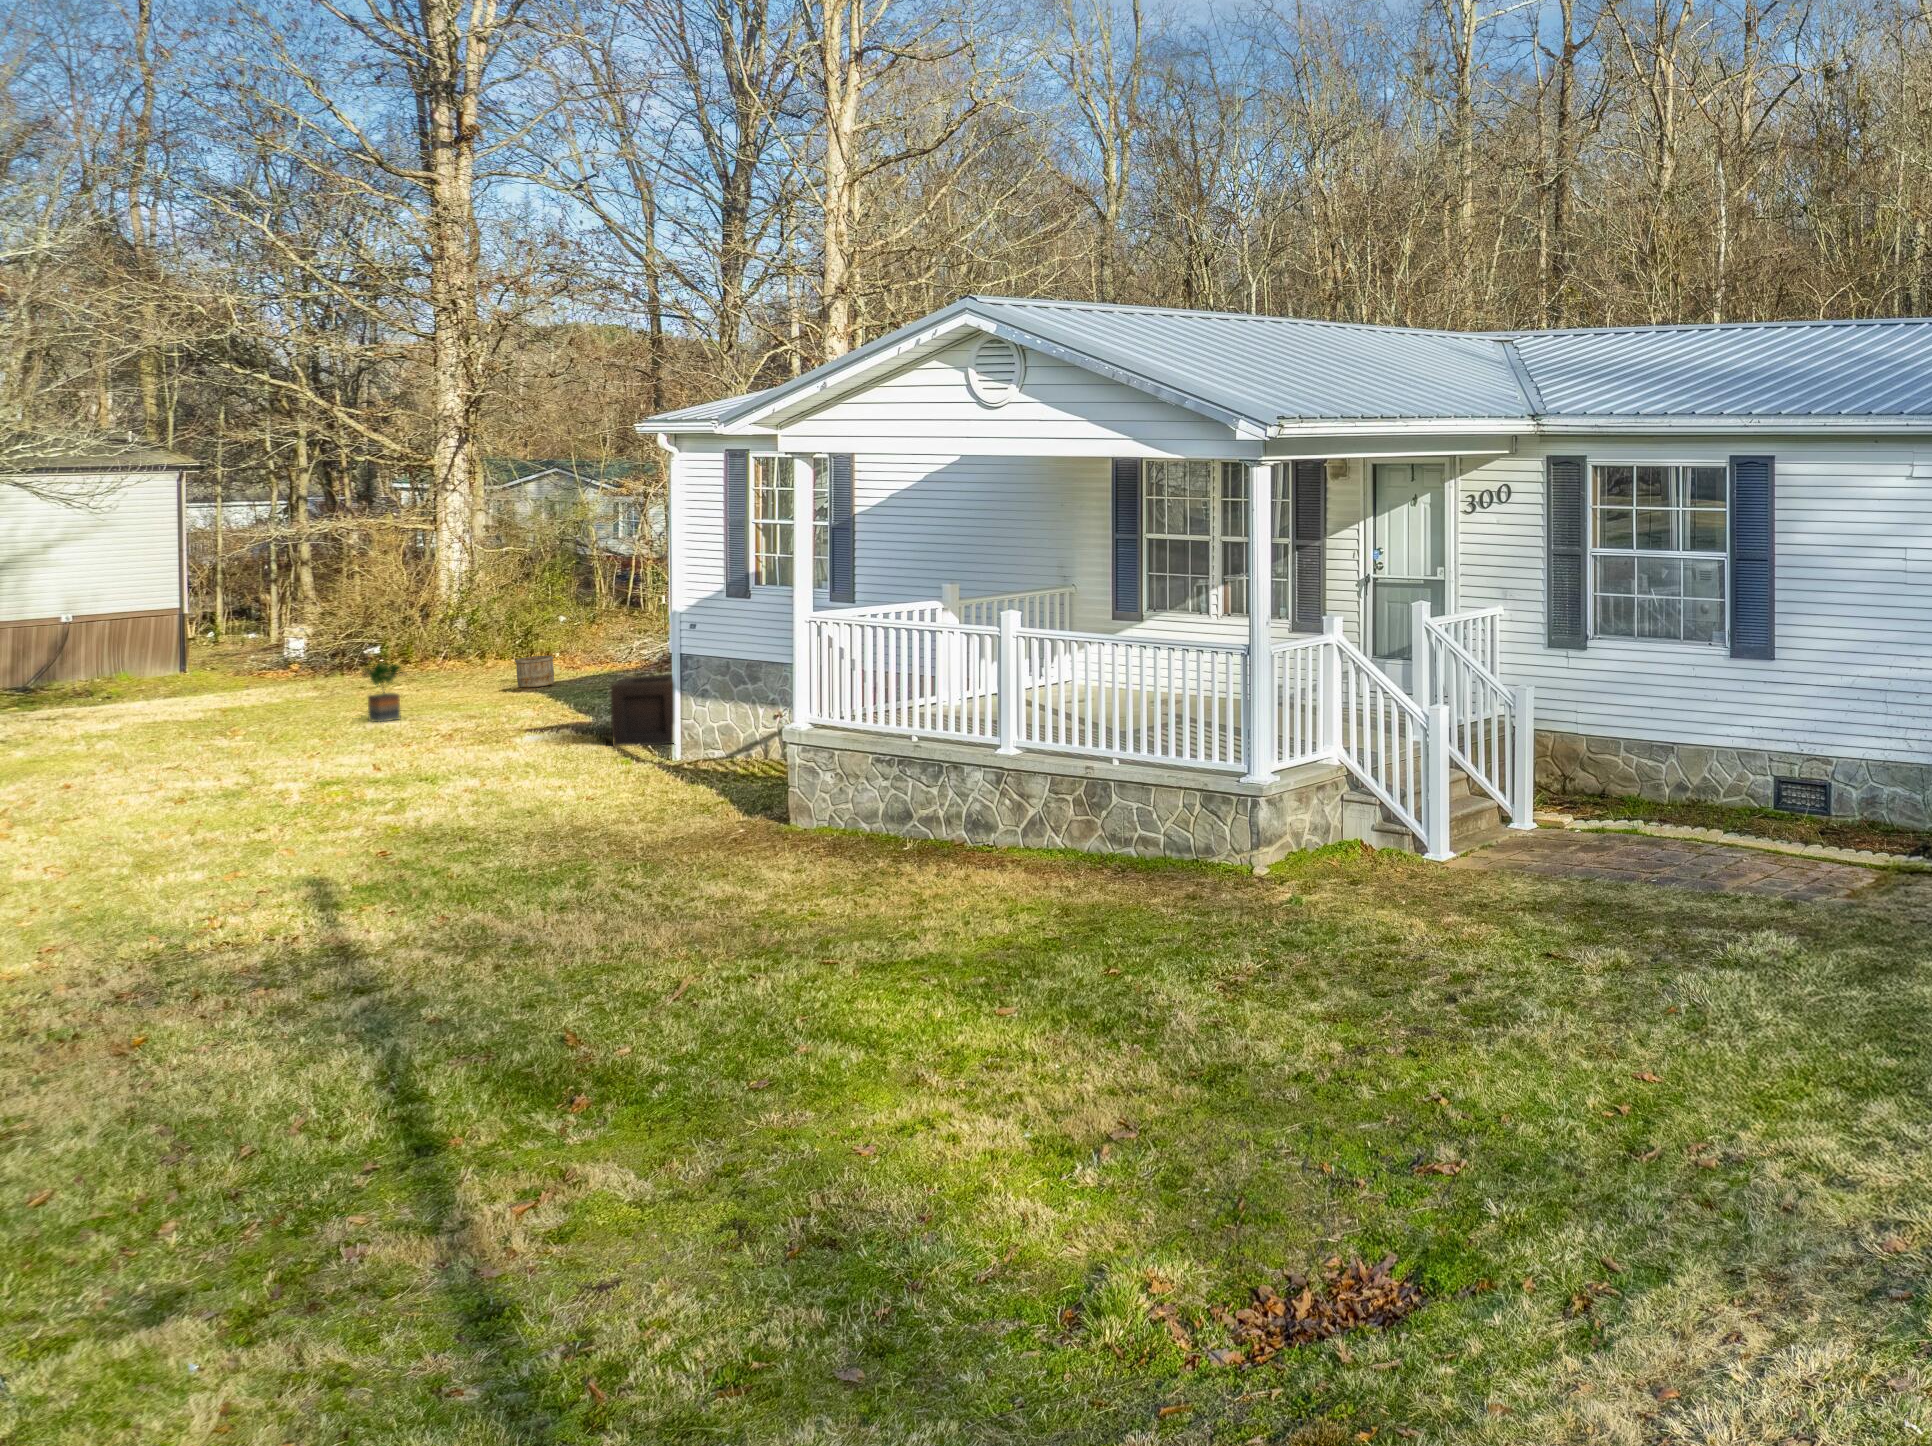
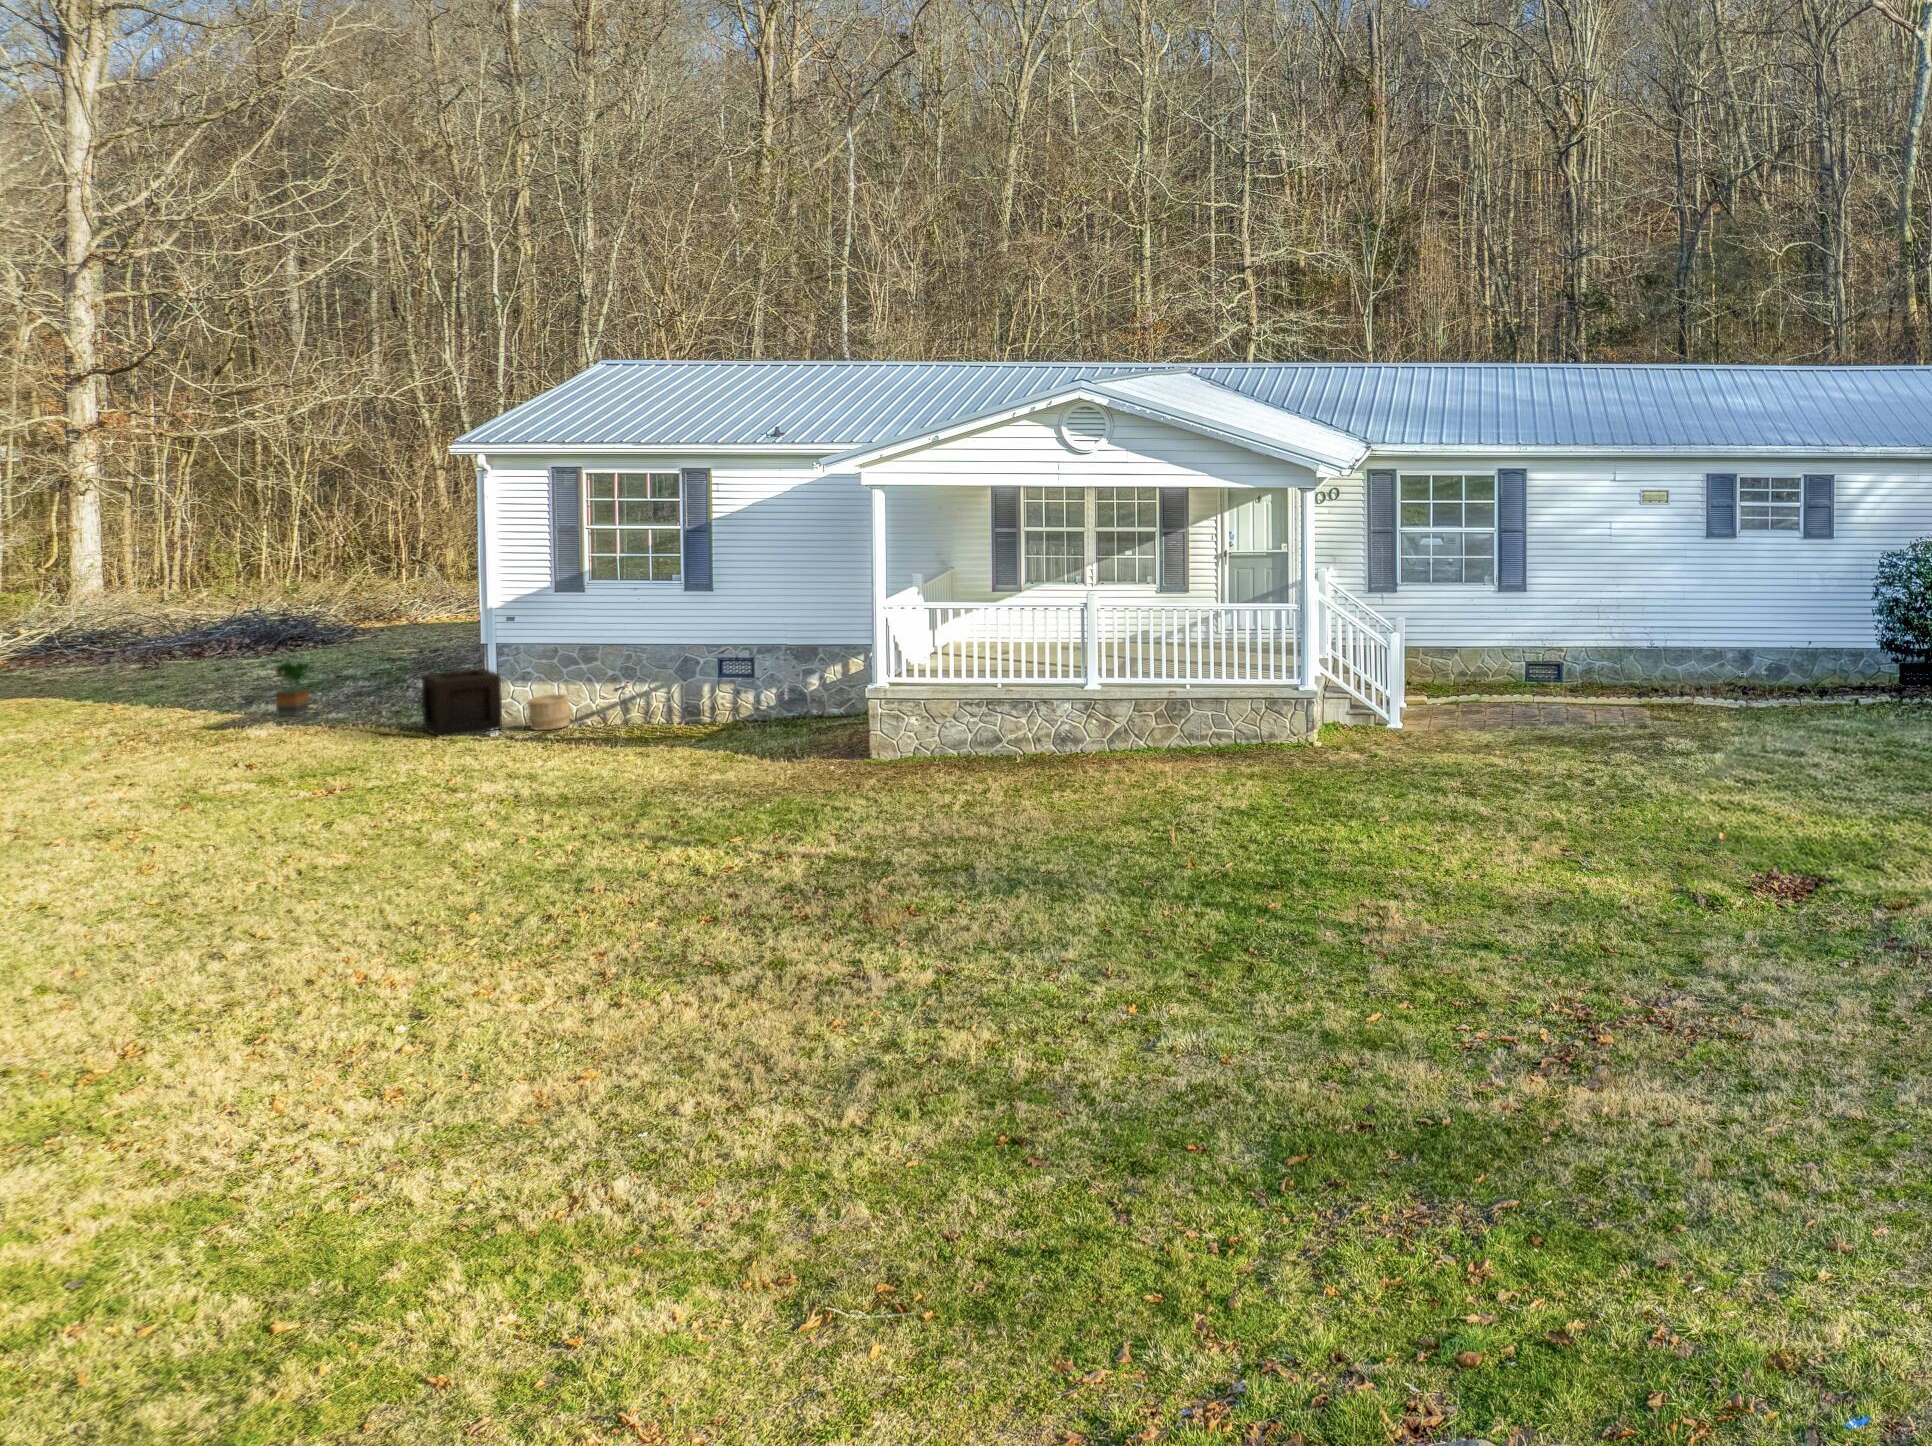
wooden bucket: present [515,656,554,687] -> present [527,694,570,731]
potted tree: present [362,663,403,722] -> present [275,662,313,716]

